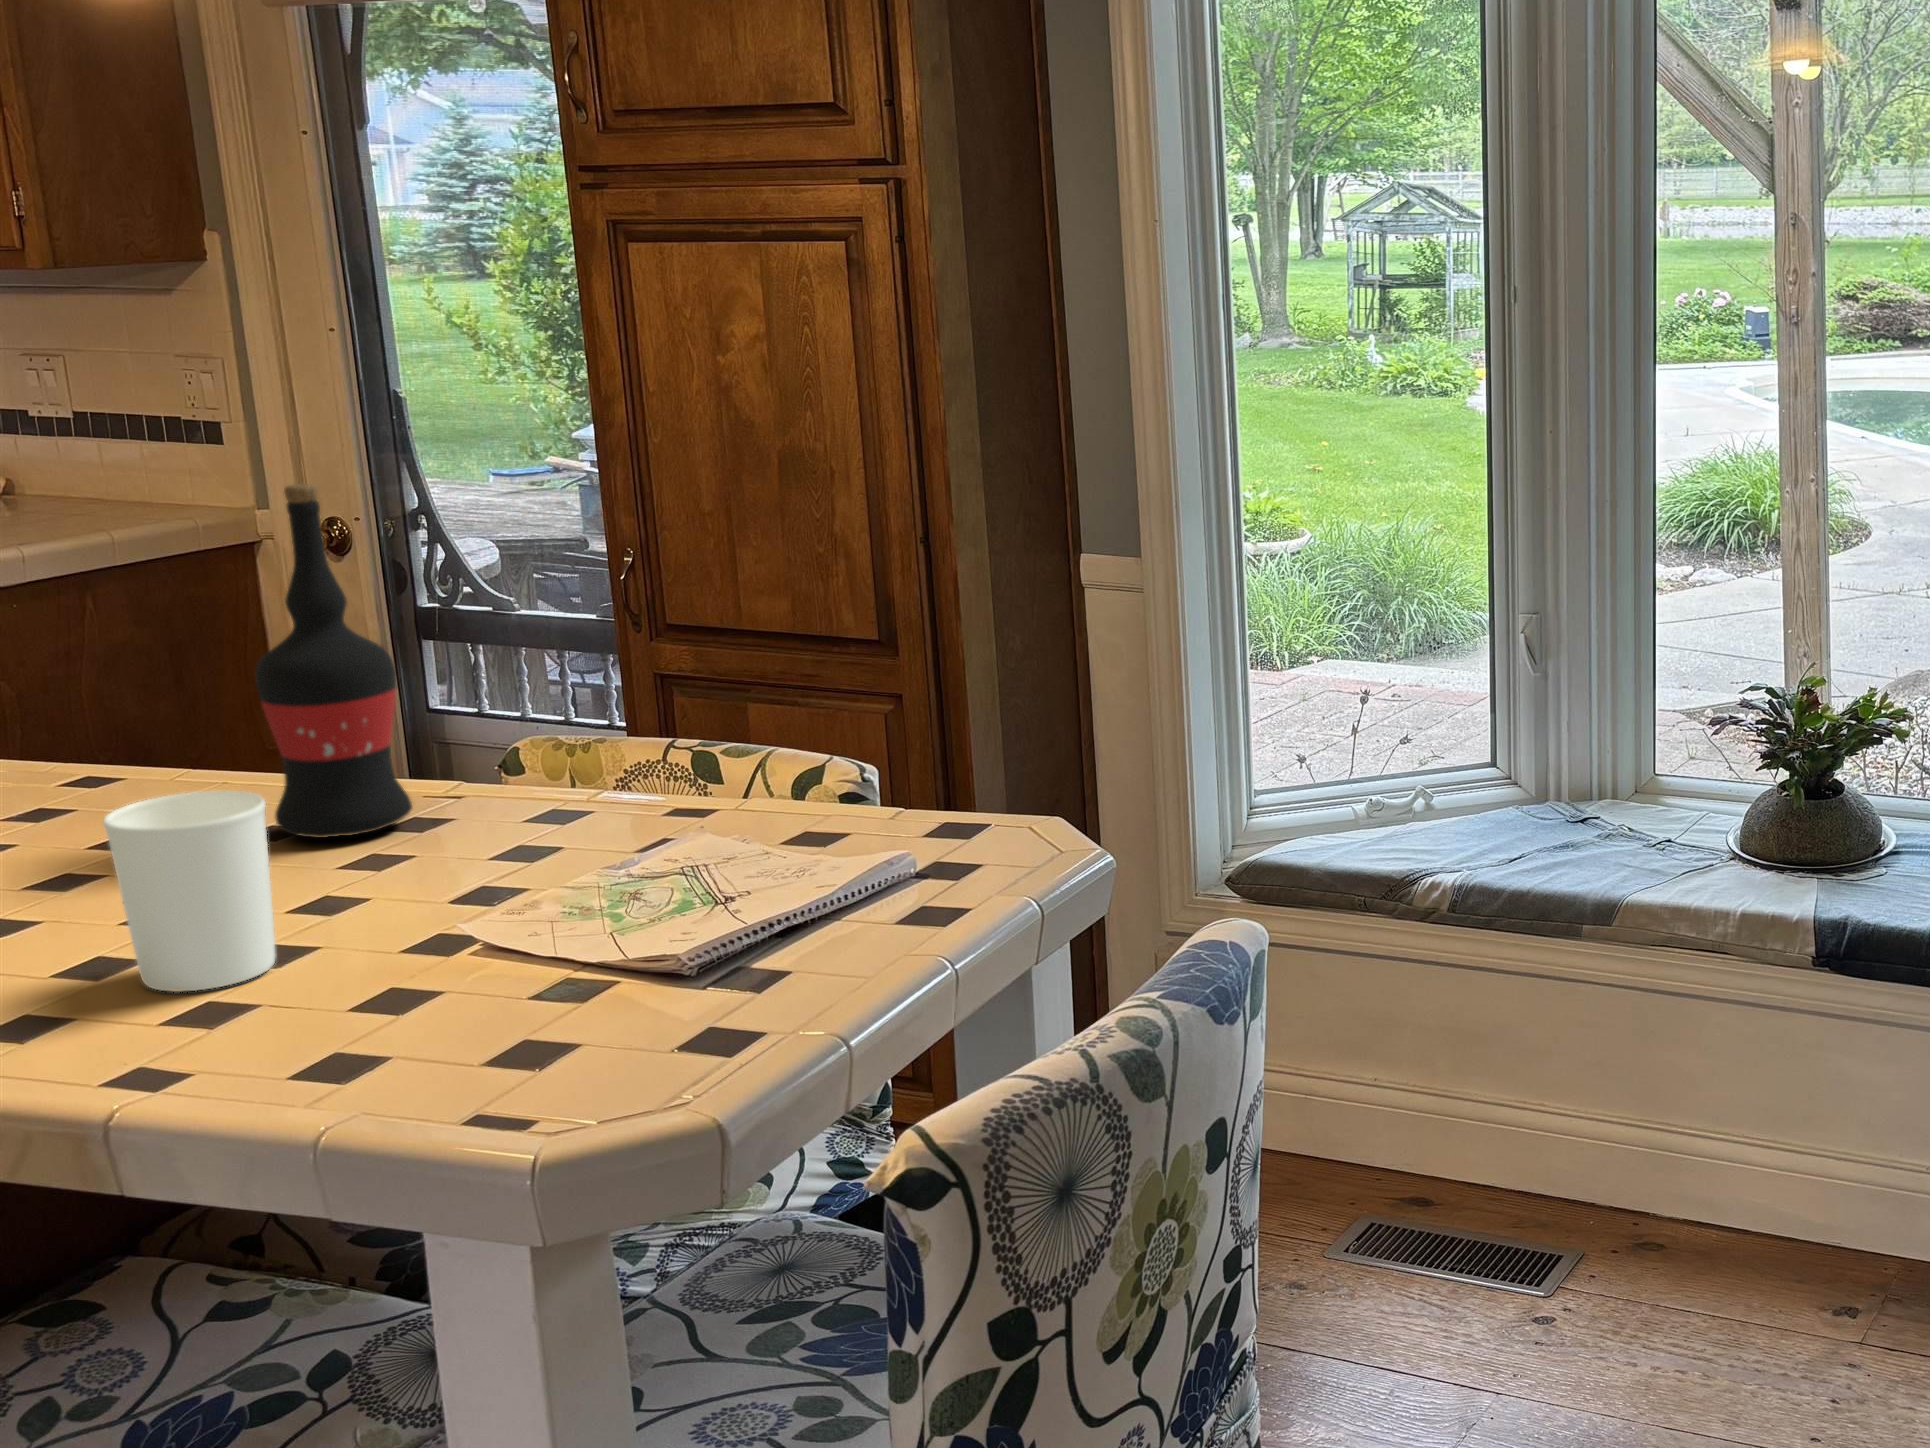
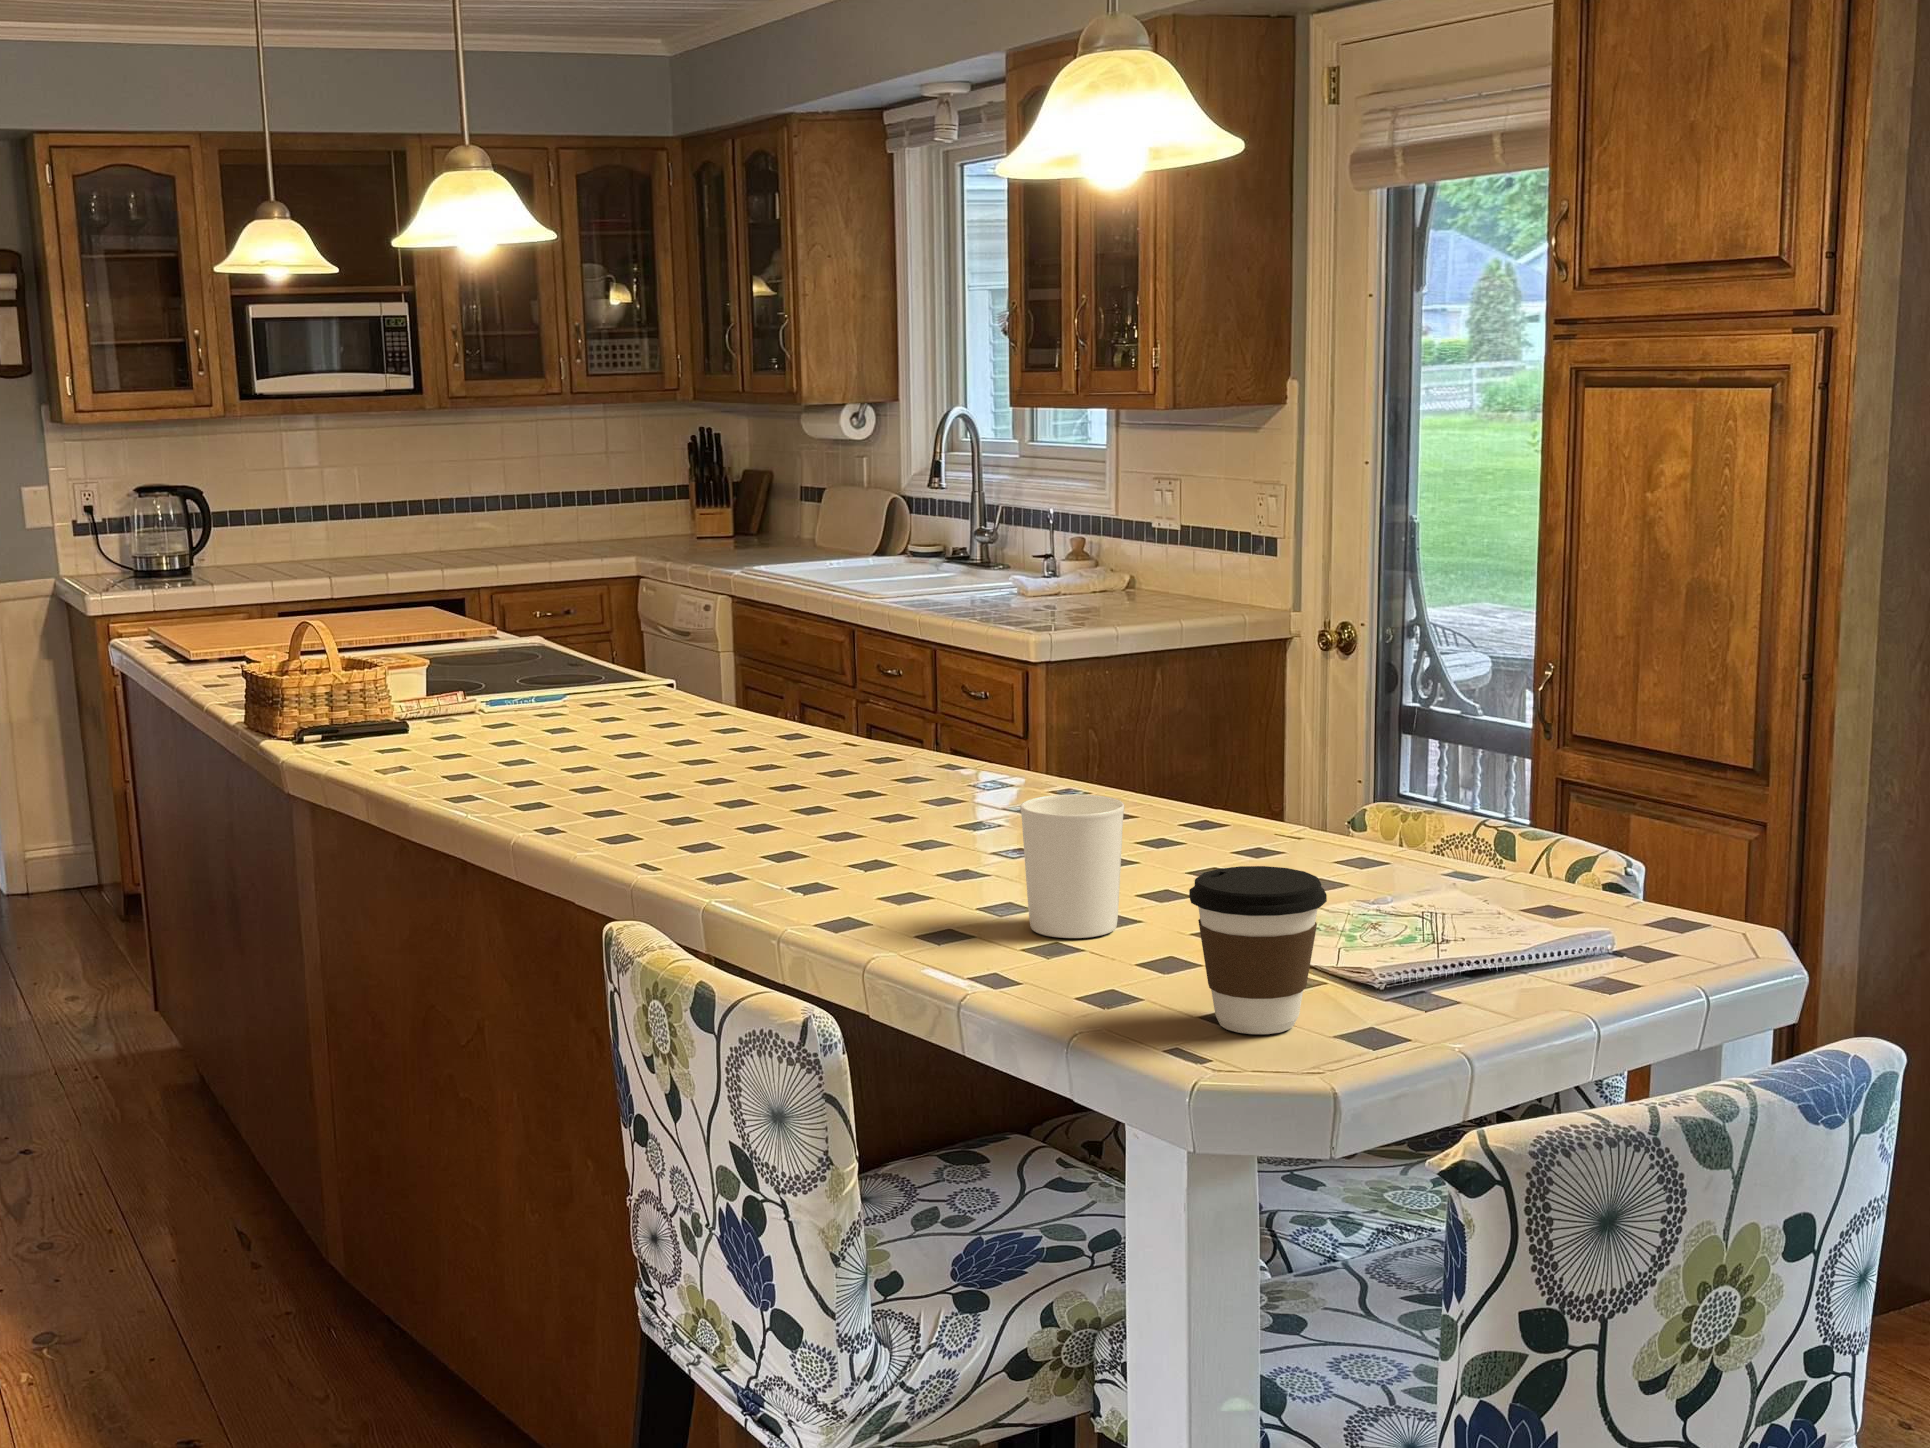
wine bottle: present [255,483,412,838] -> none [1166,577,1264,854]
coffee cup: none [438,851,627,1071] -> present [1189,866,1327,1034]

